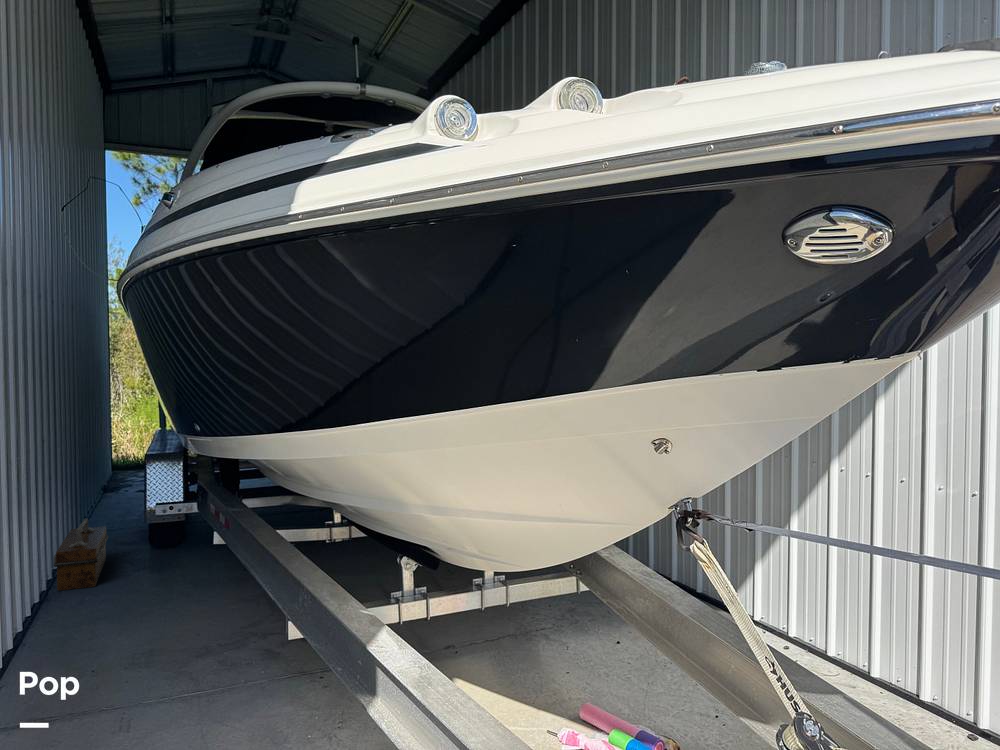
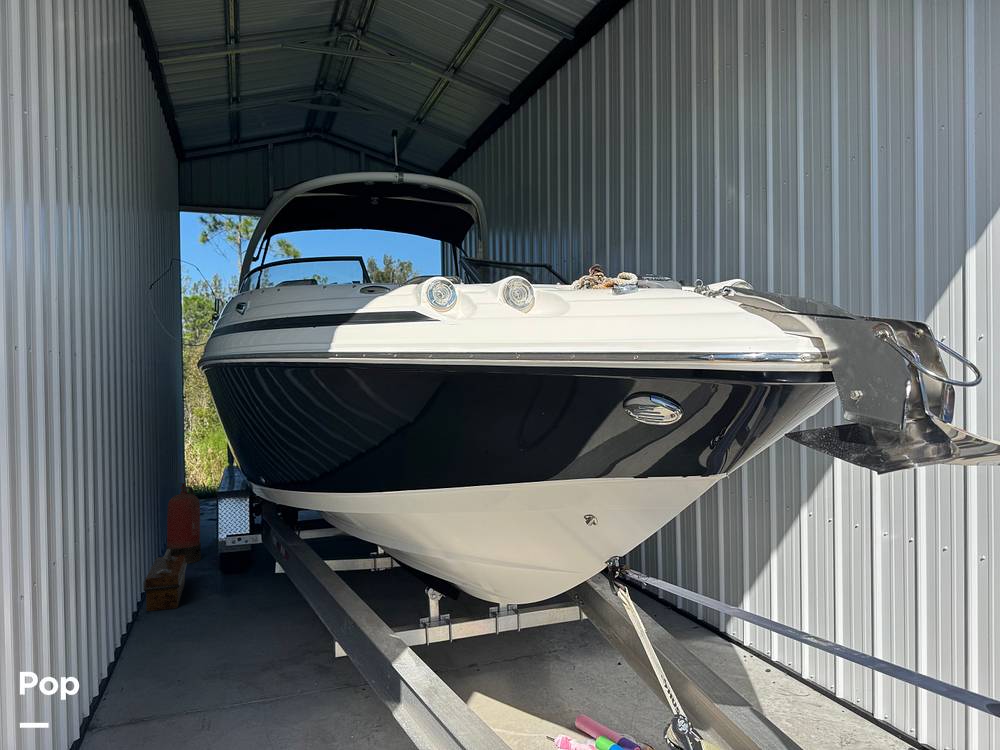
fire extinguisher: none [85,445,126,539] -> present [166,483,201,564]

